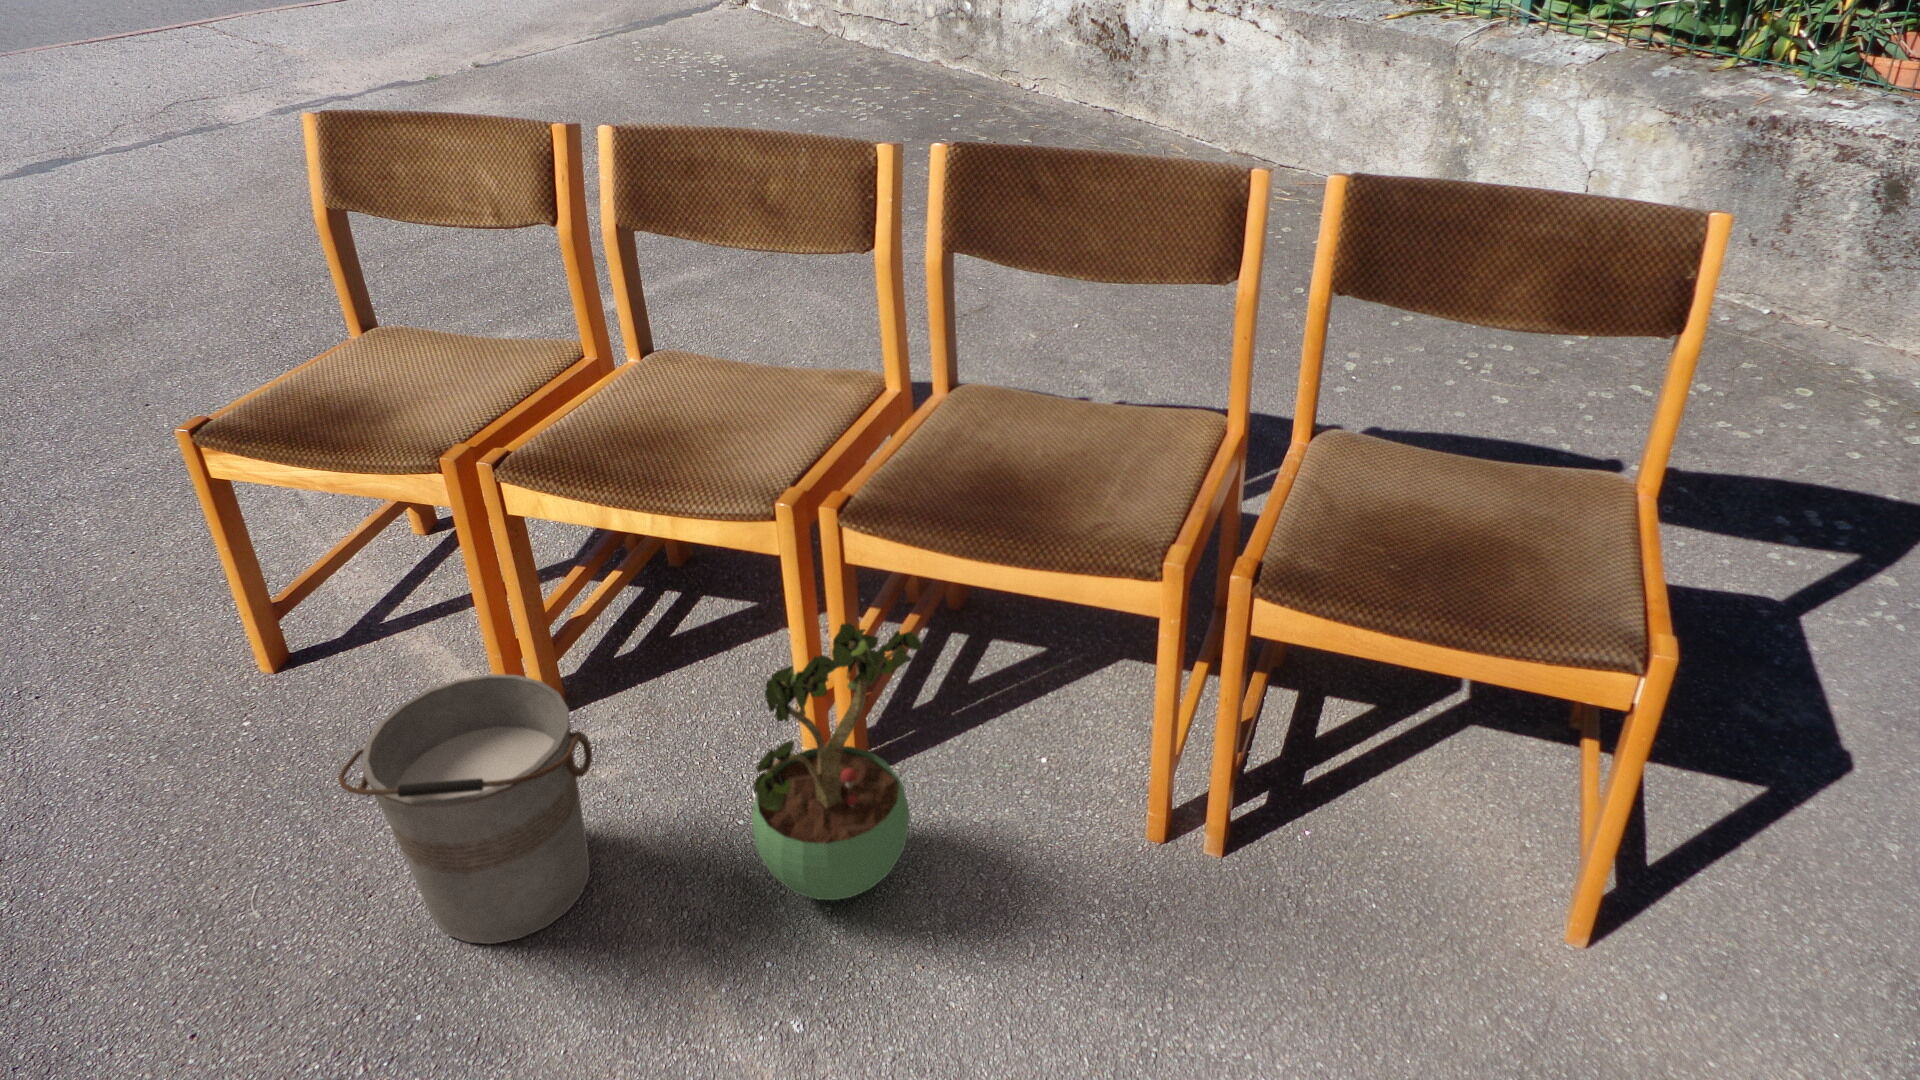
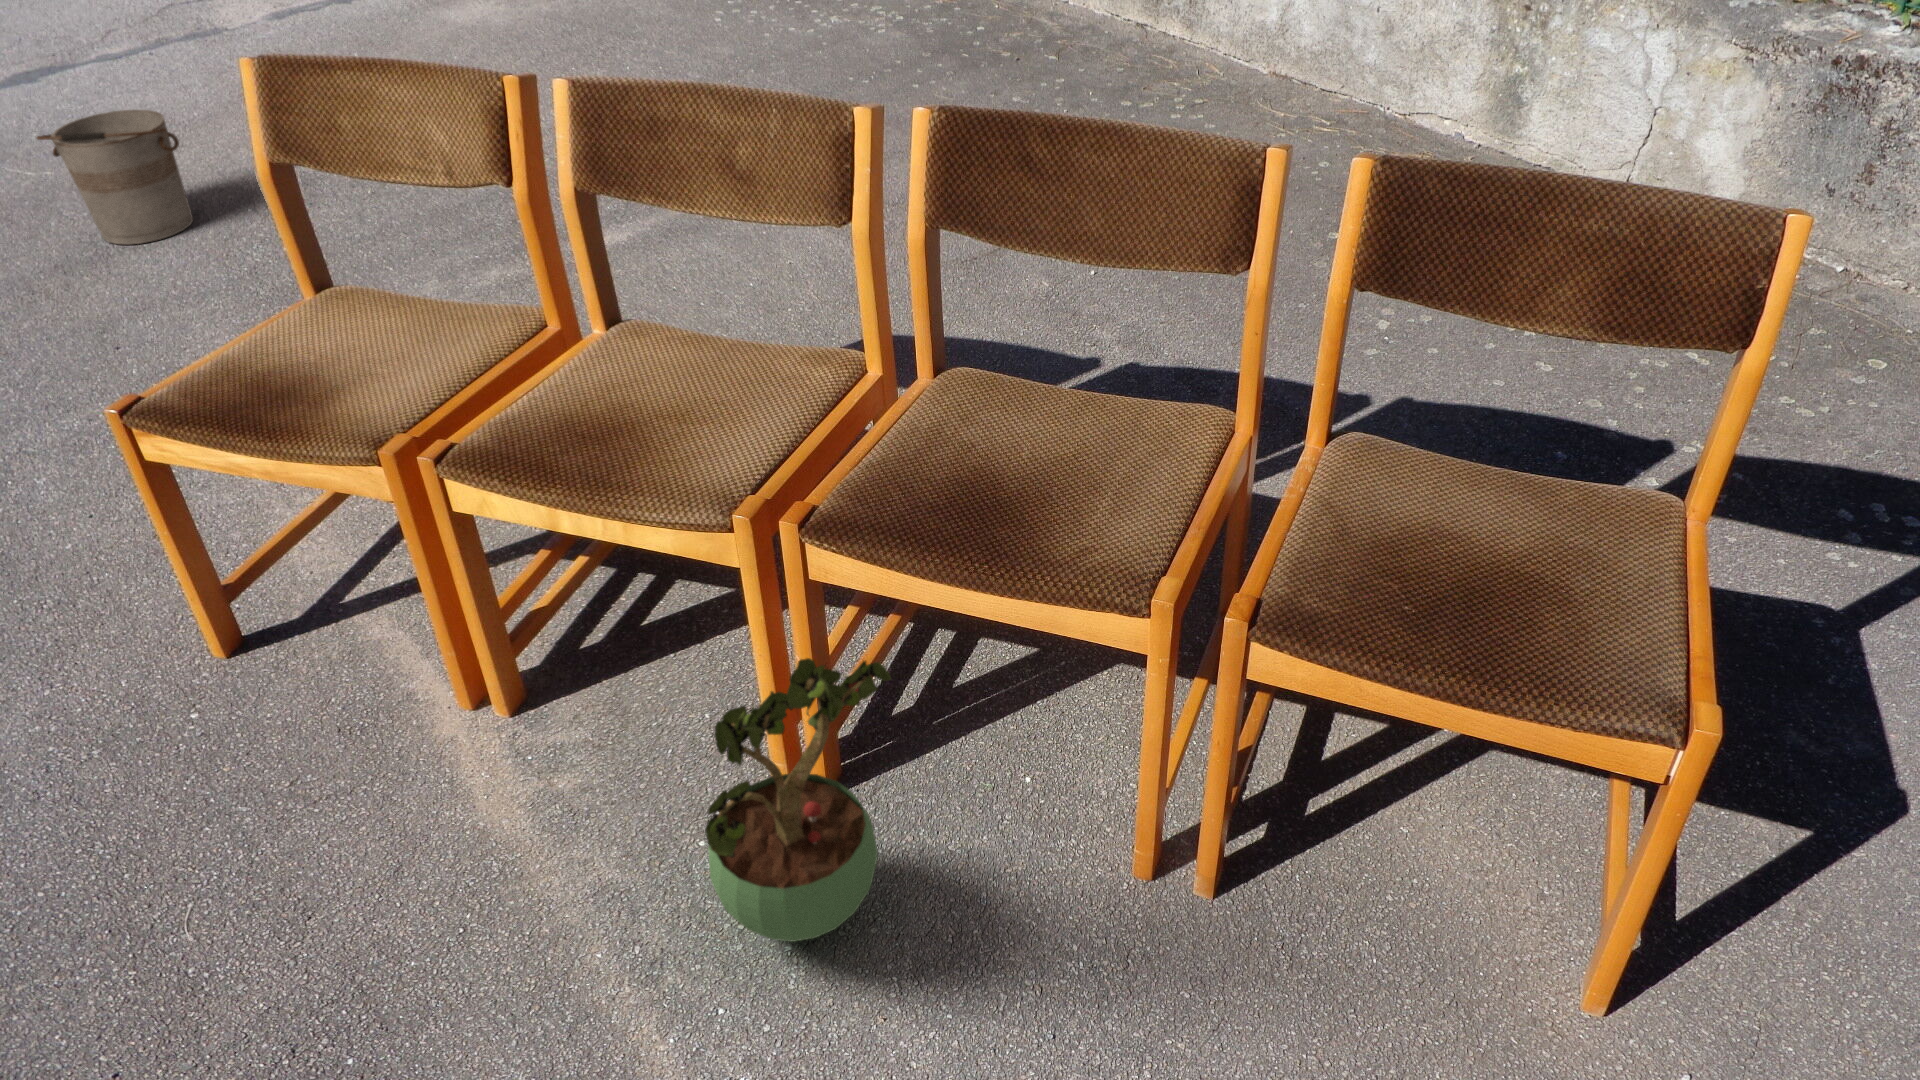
bucket: present [338,674,592,944] -> present [37,110,193,245]

